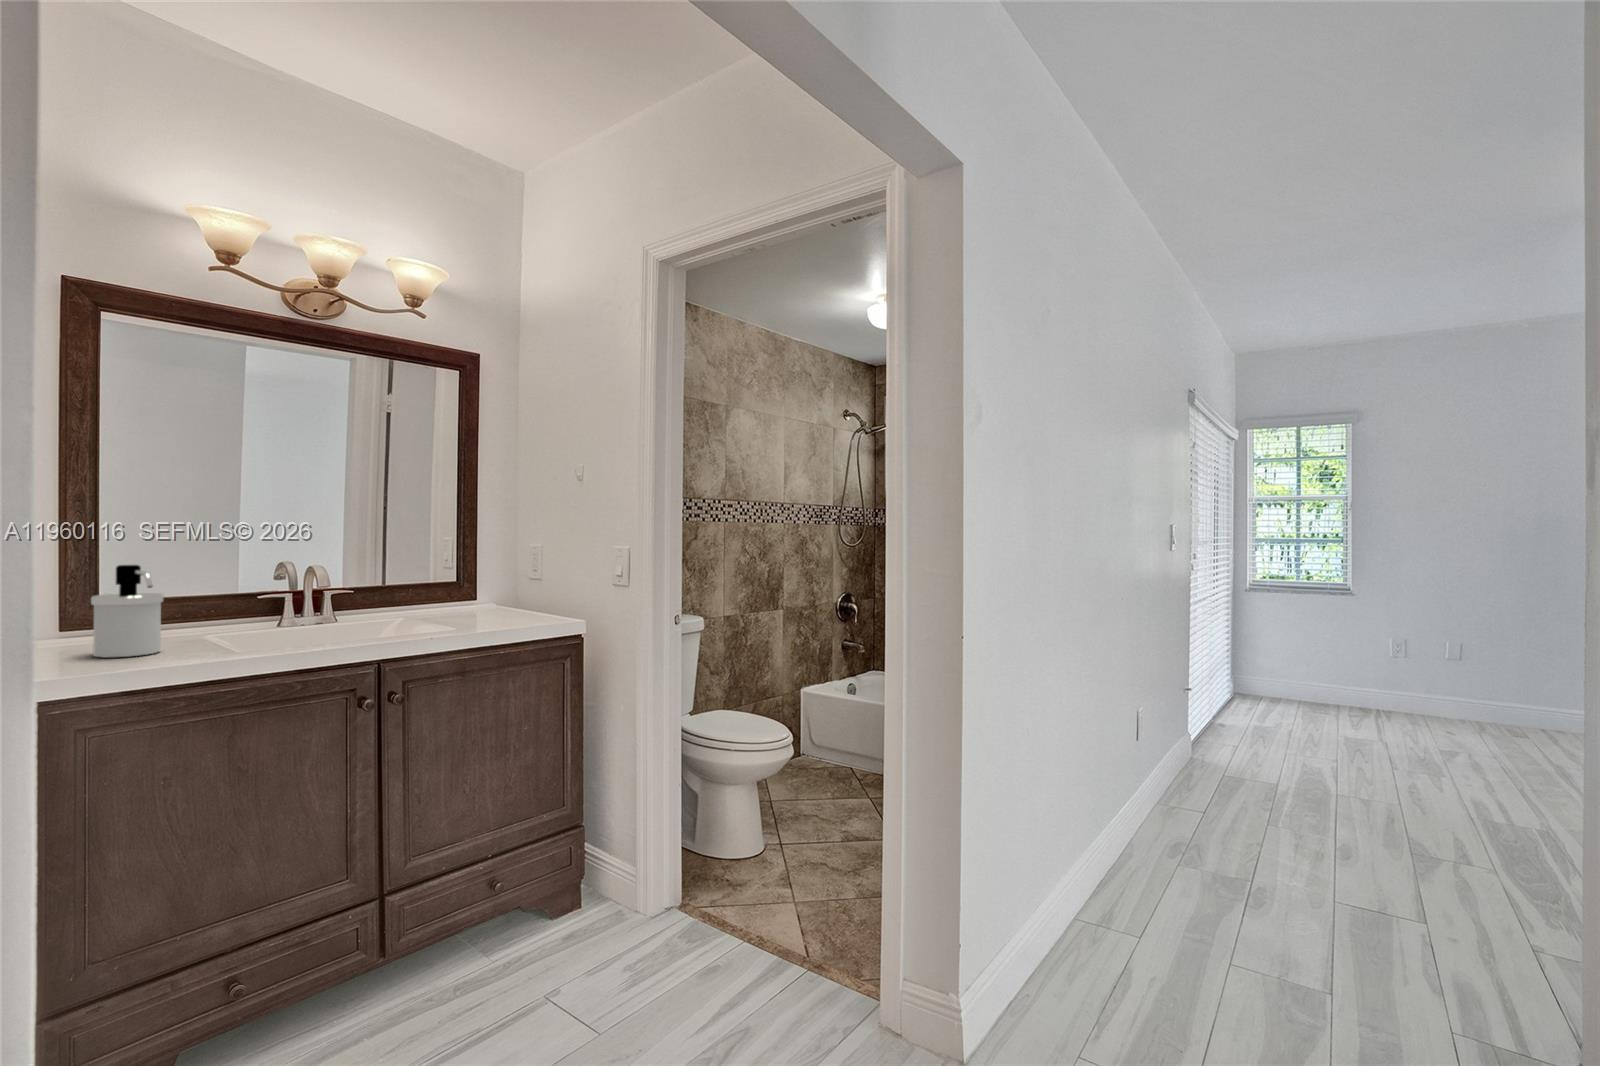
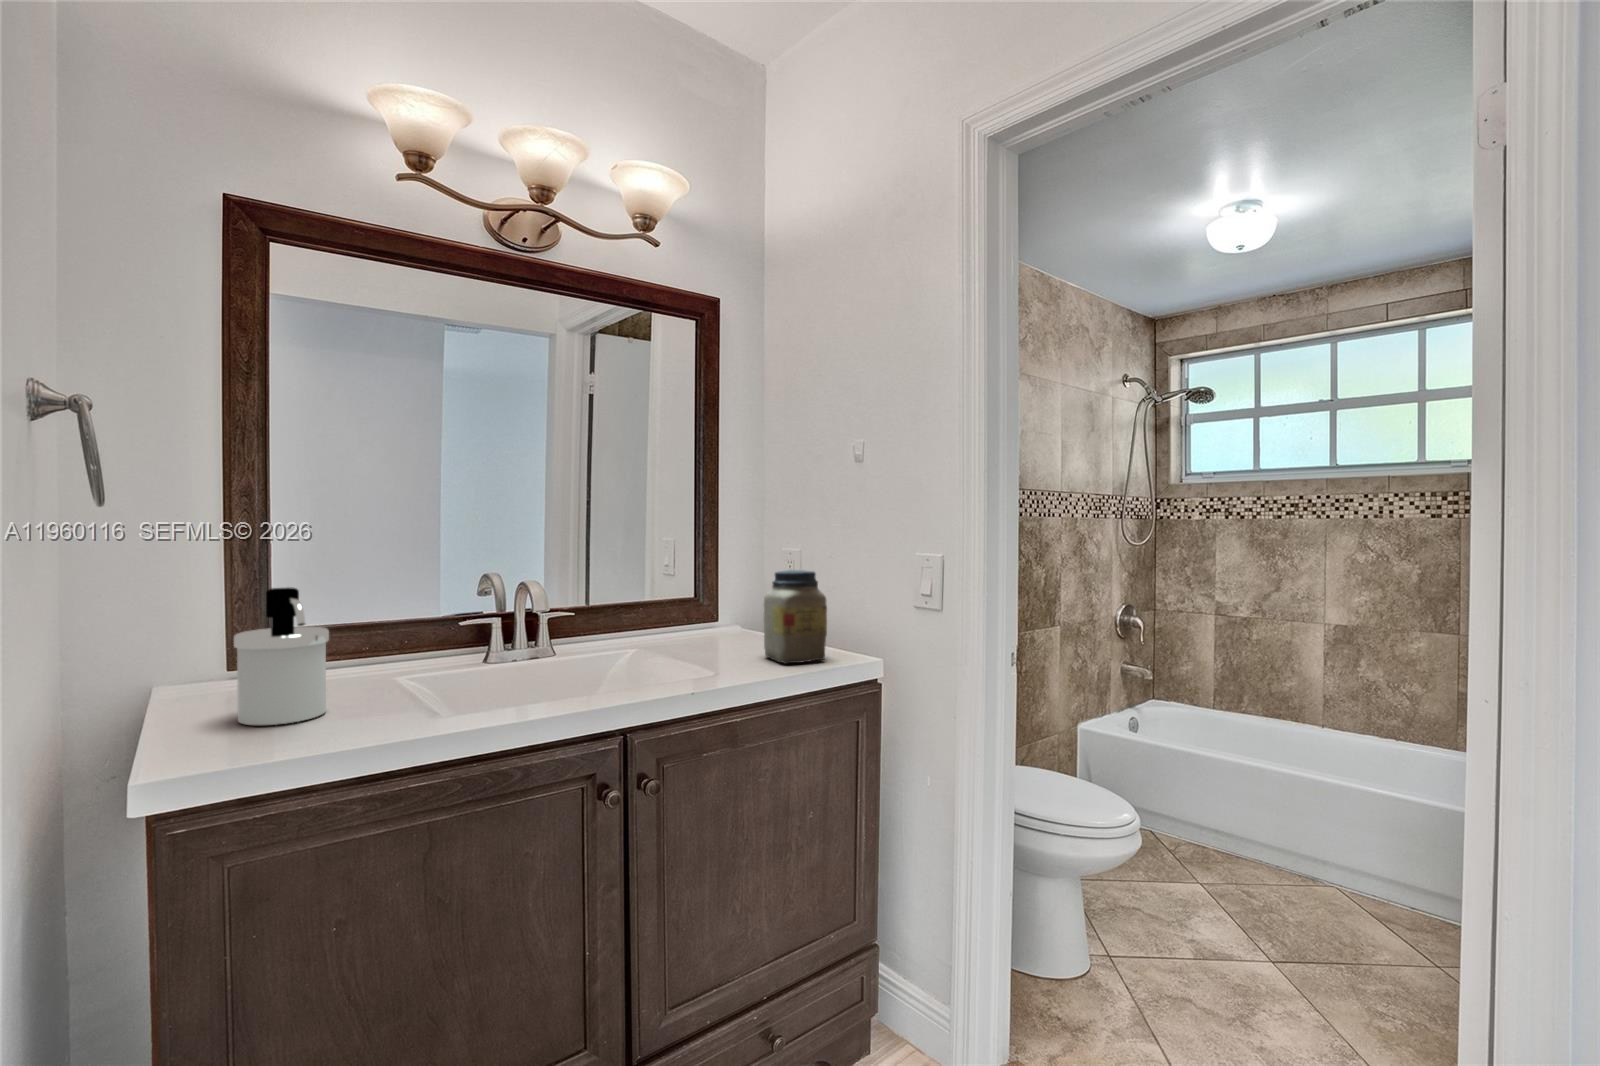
jar: none [504,558,551,623] -> present [764,570,827,664]

